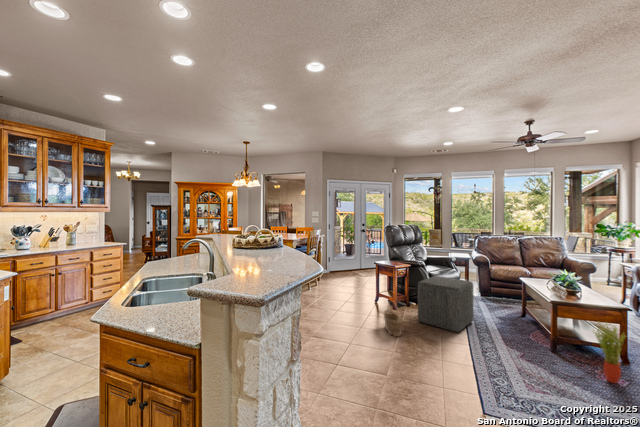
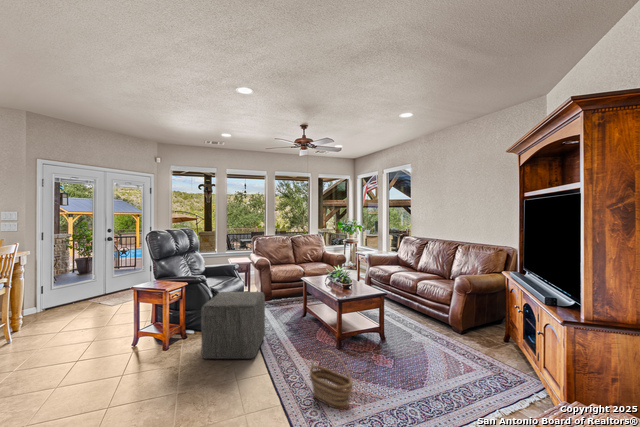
basket: present [384,306,403,337] -> present [310,350,353,409]
potted plant: present [595,322,626,383] -> none [375,313,399,367]

